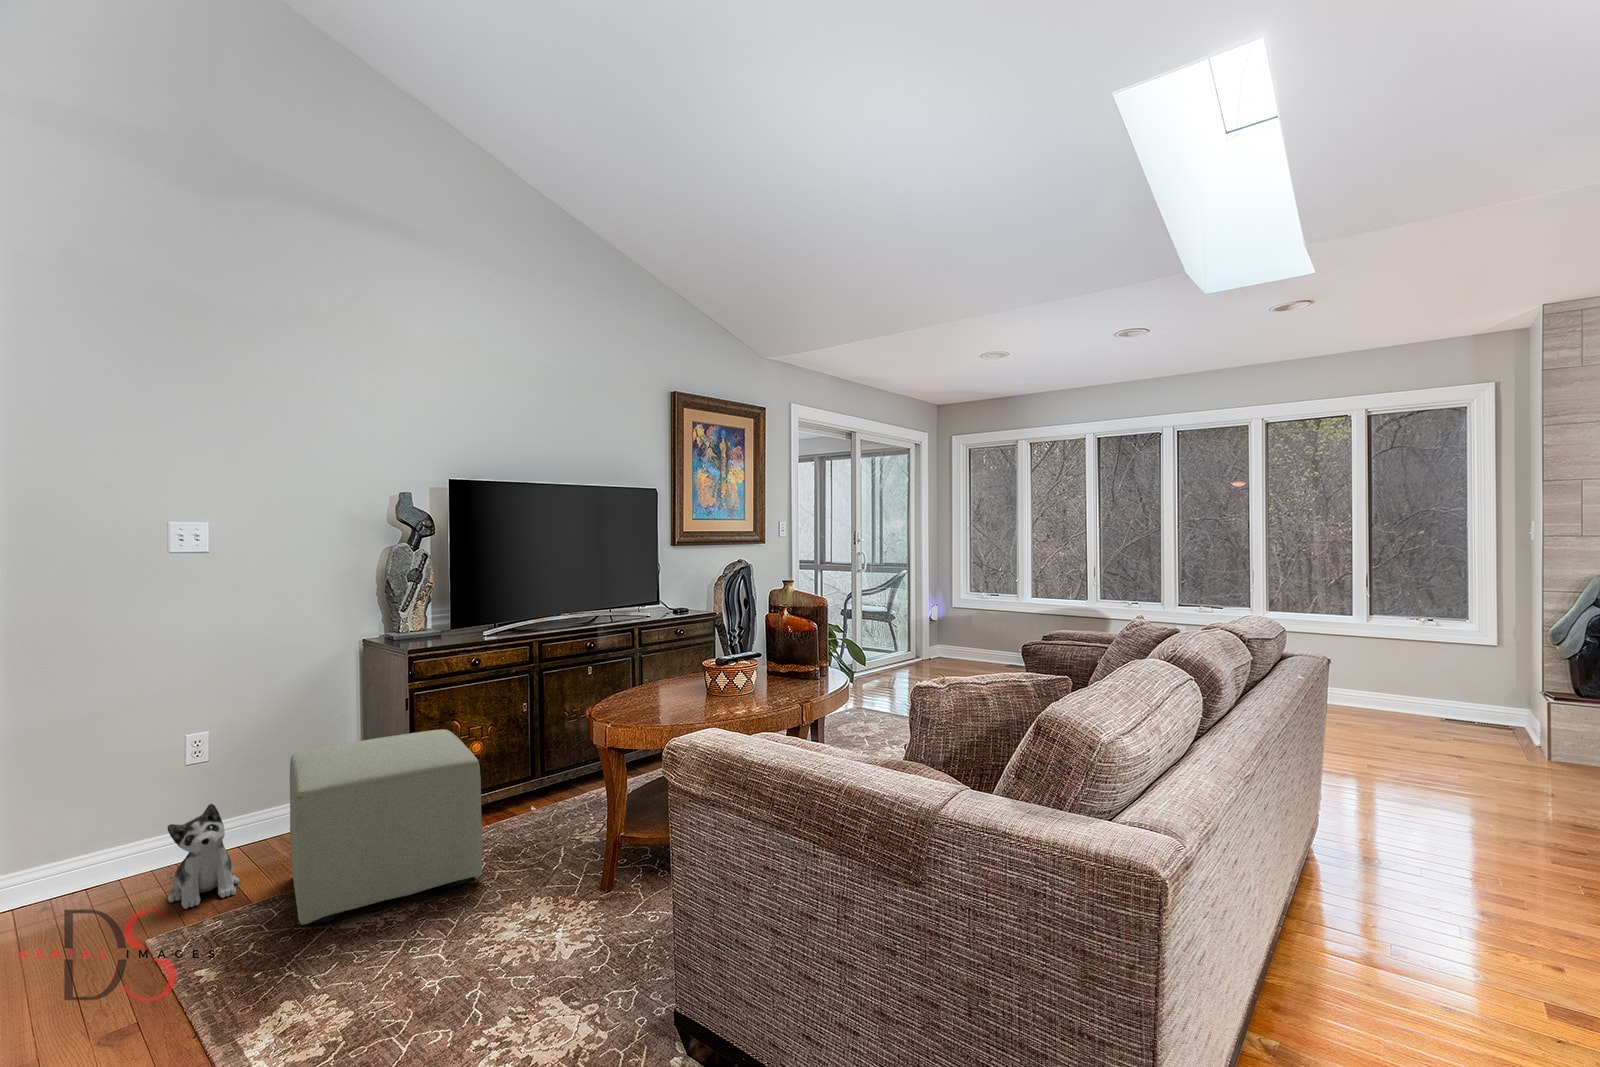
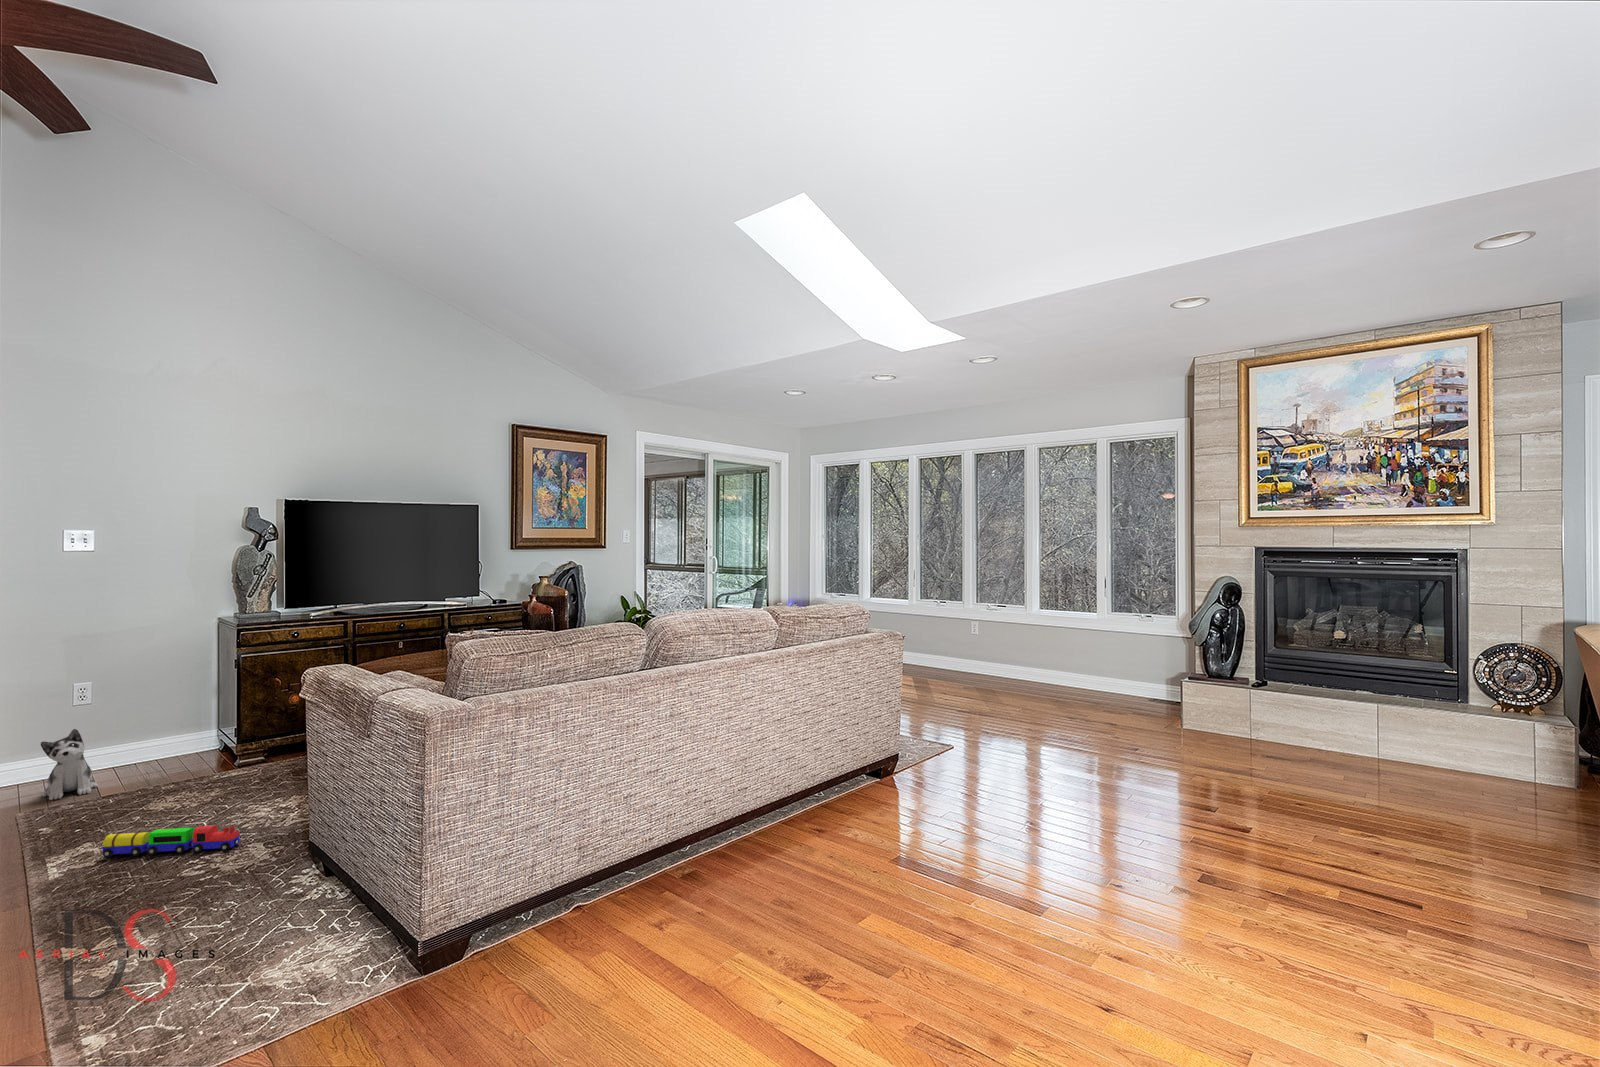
ottoman: present [290,730,482,925] -> none [113,683,266,808]
toy train: none [340,968,539,1029] -> present [102,826,241,858]

